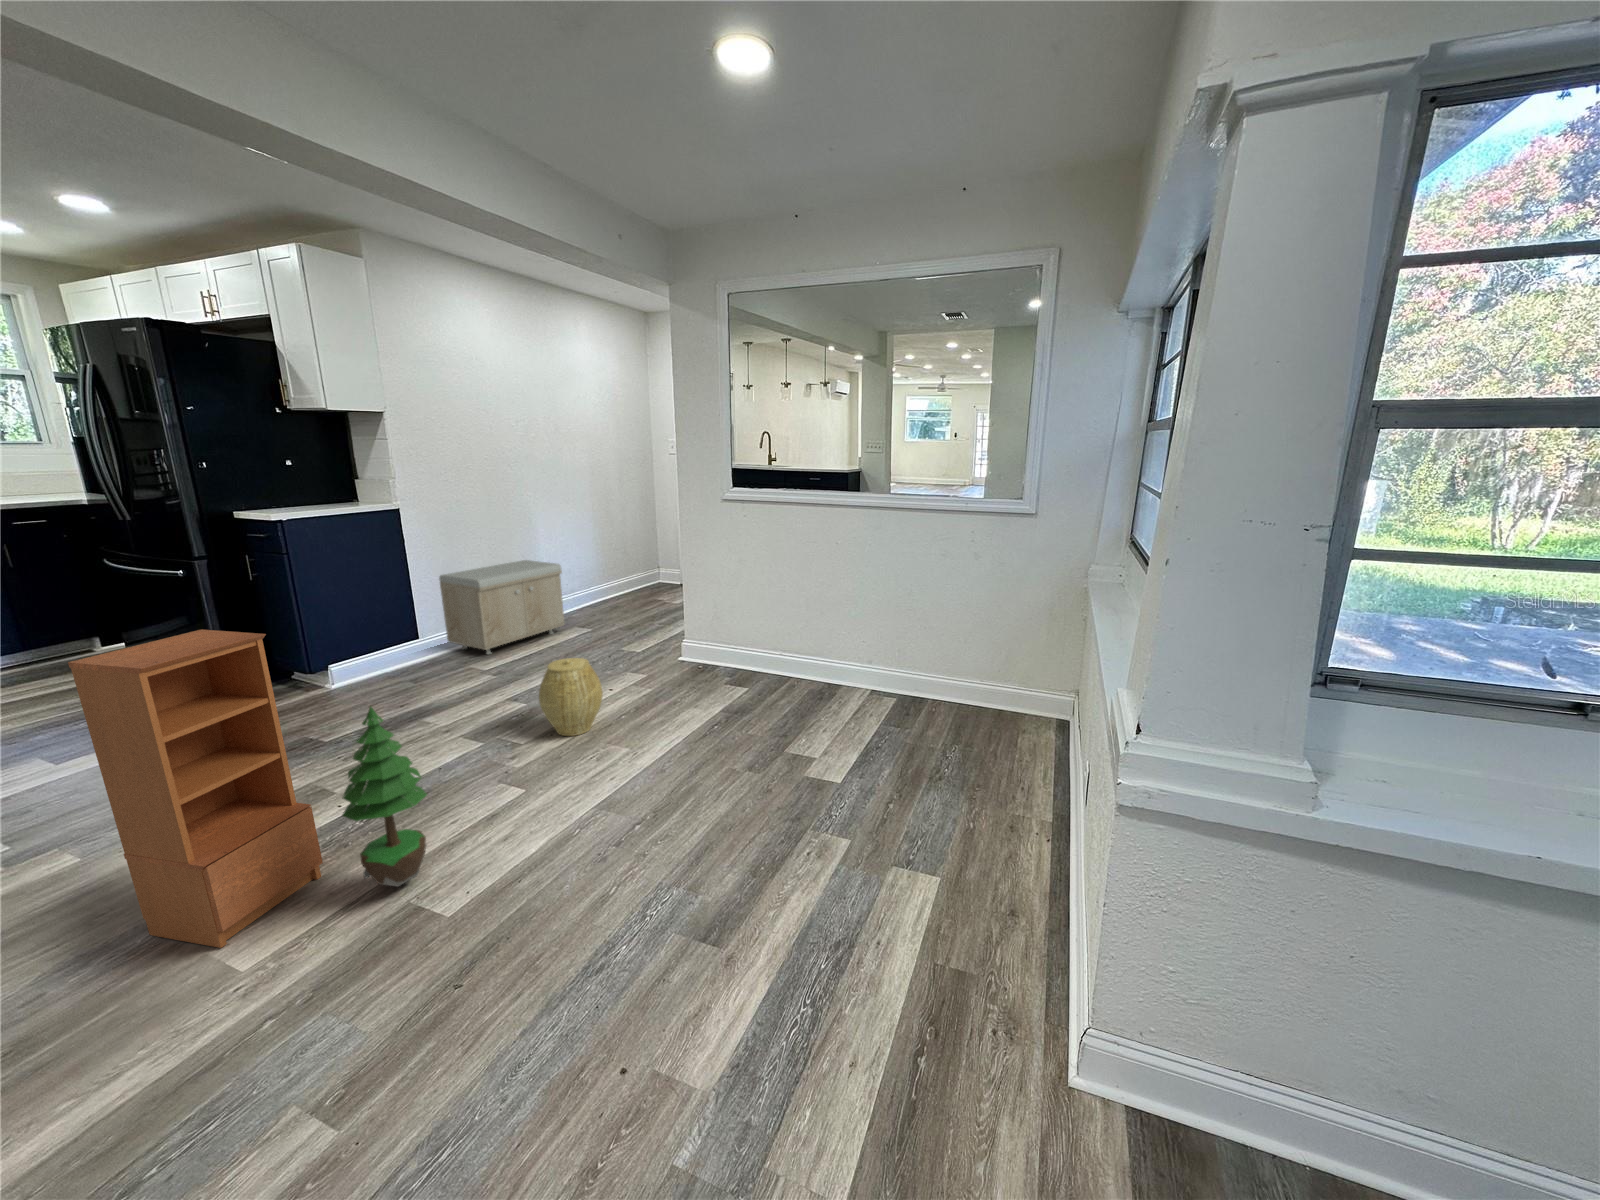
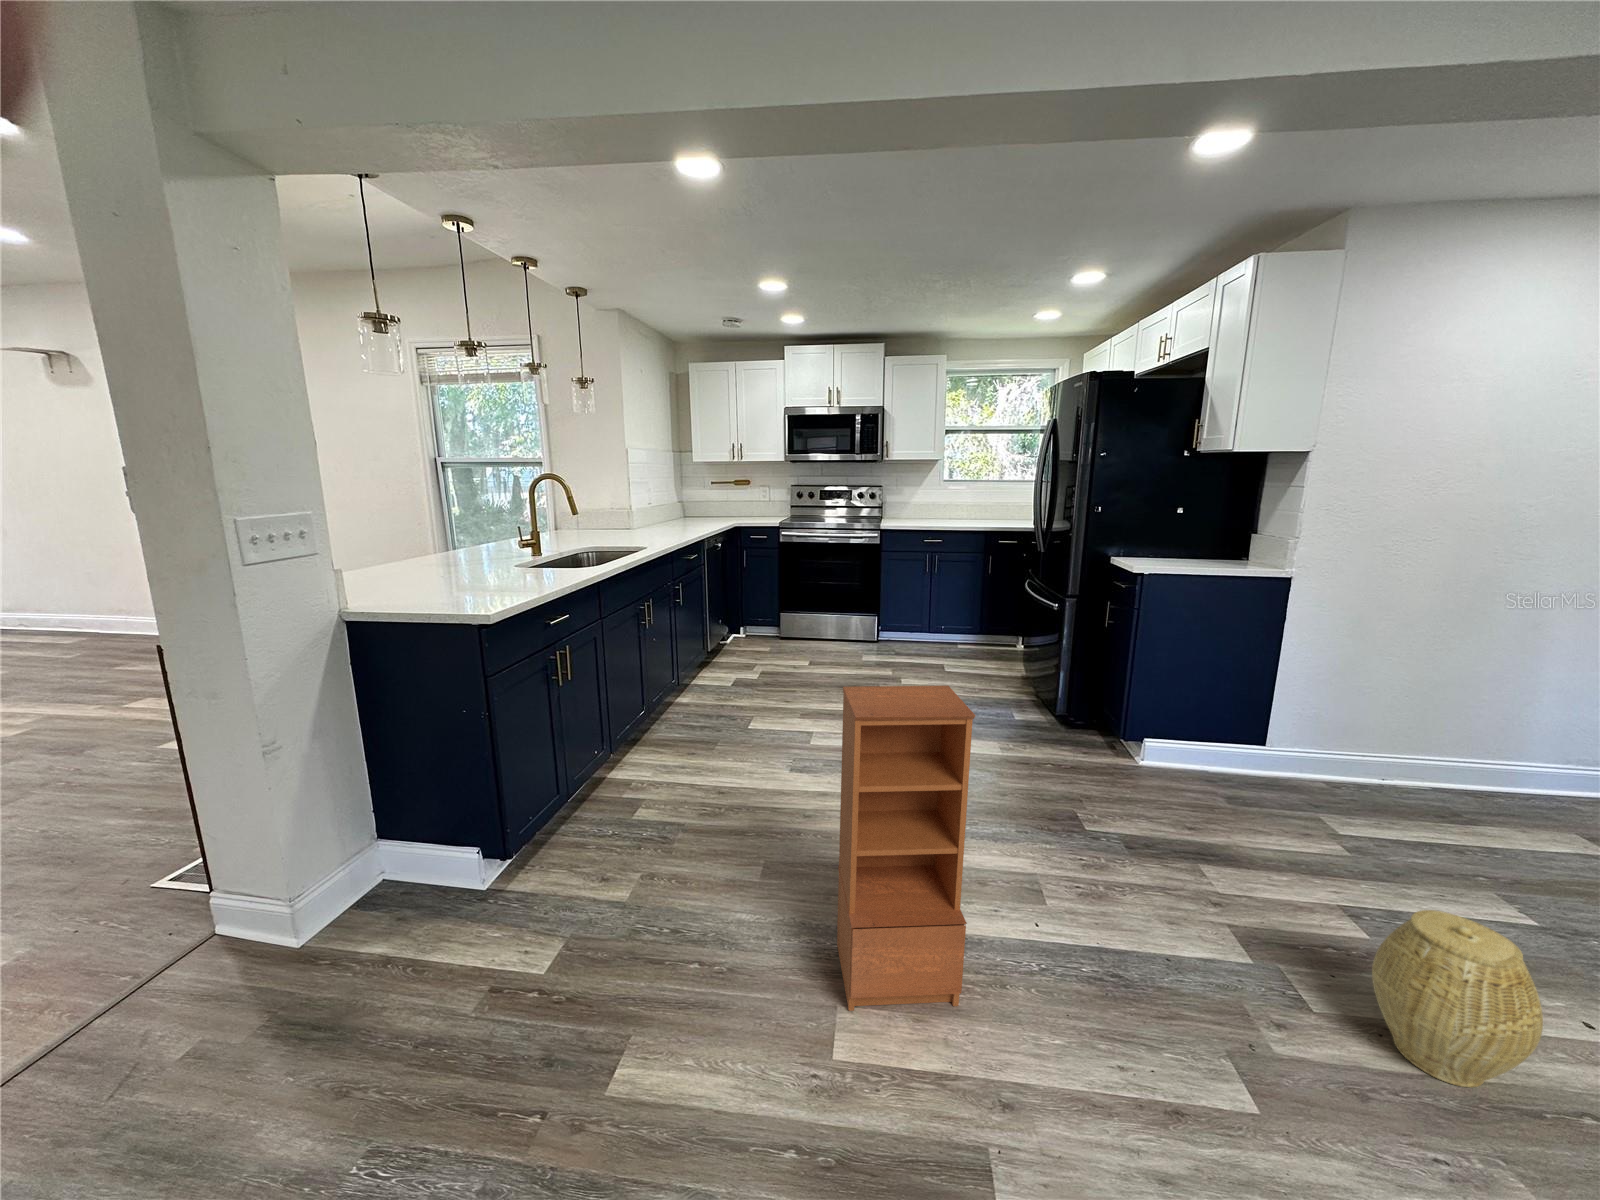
storage bench: present [439,560,564,654] -> none [1306,671,1576,826]
potted tree: present [342,707,427,886] -> none [960,861,1064,1116]

